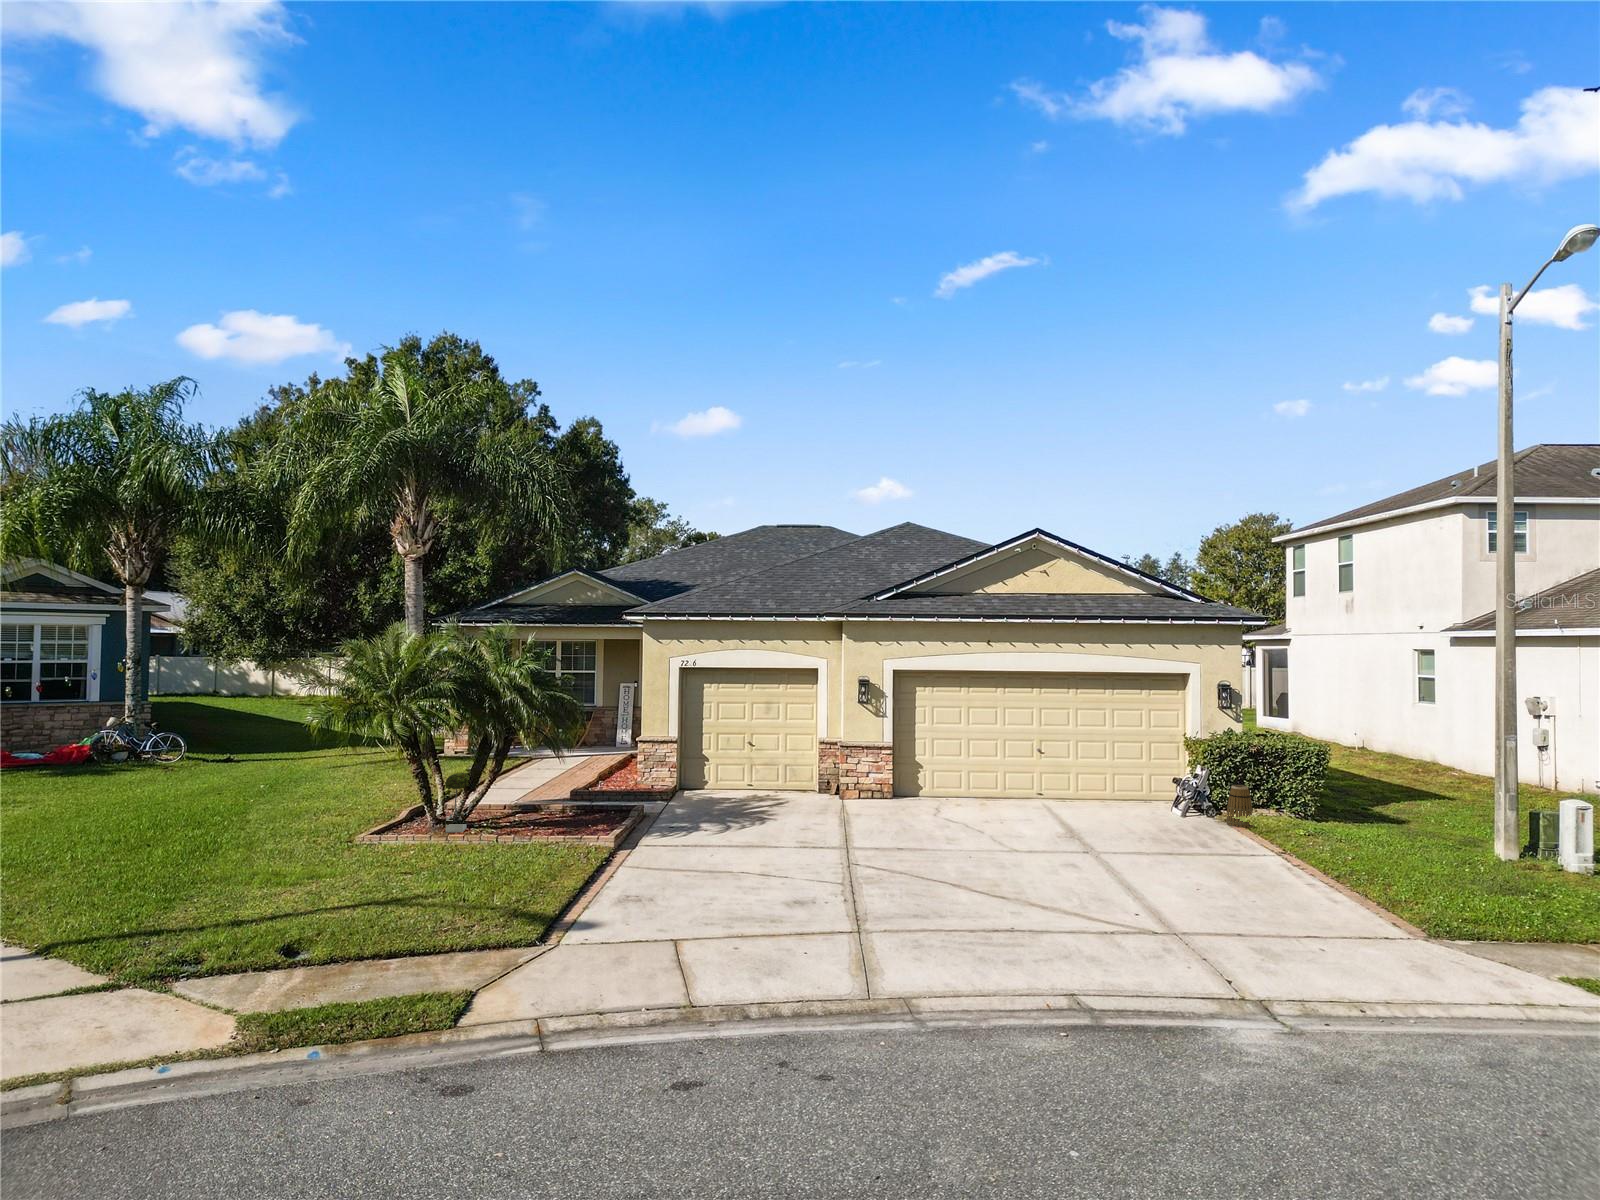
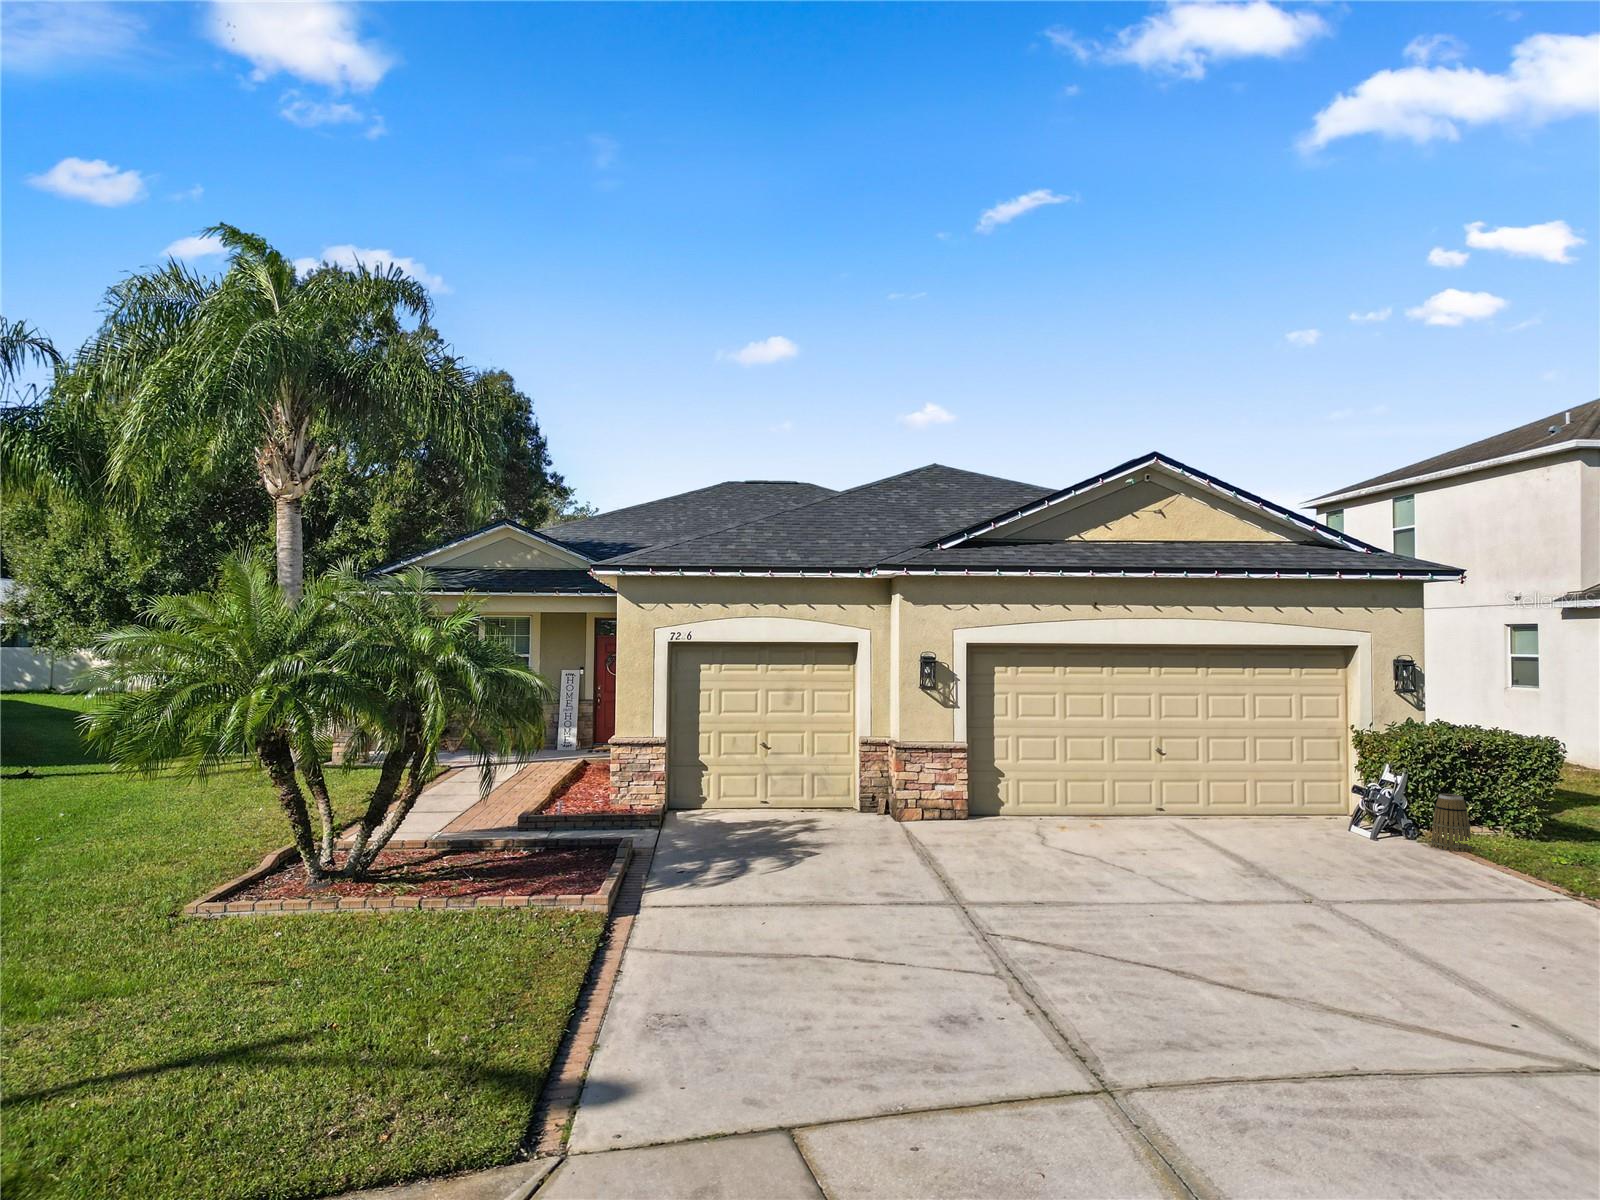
potted tree: present [445,772,470,832] -> none [333,797,375,891]

